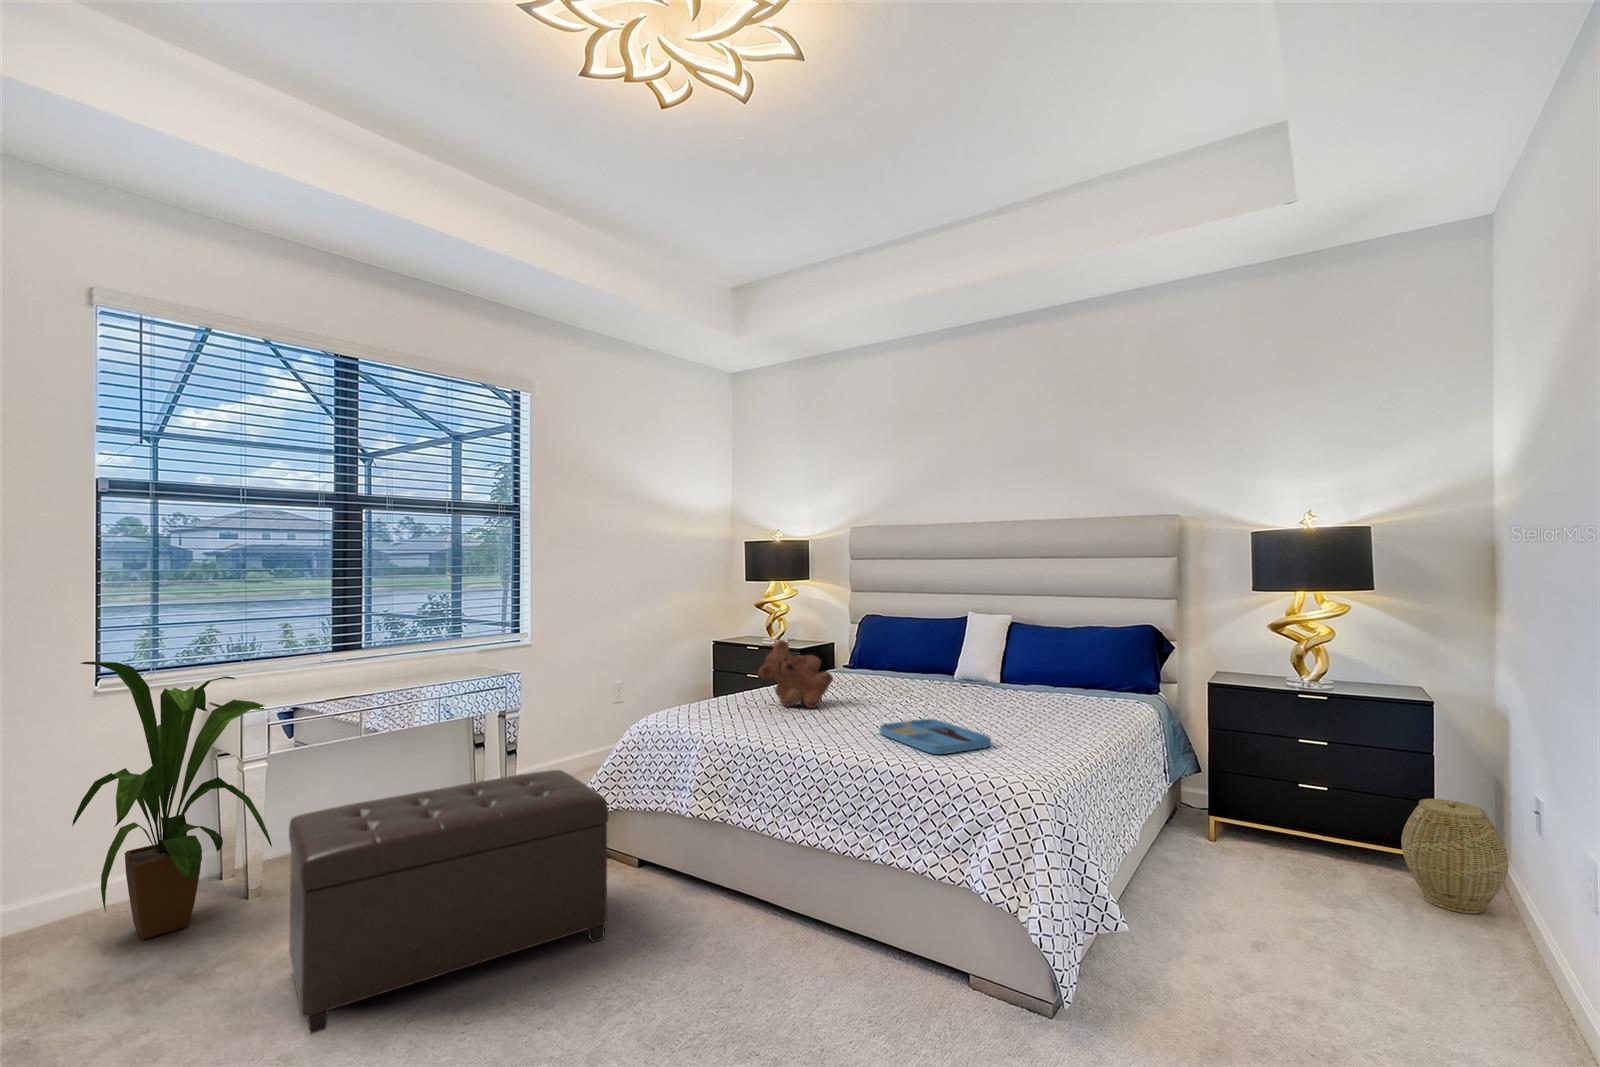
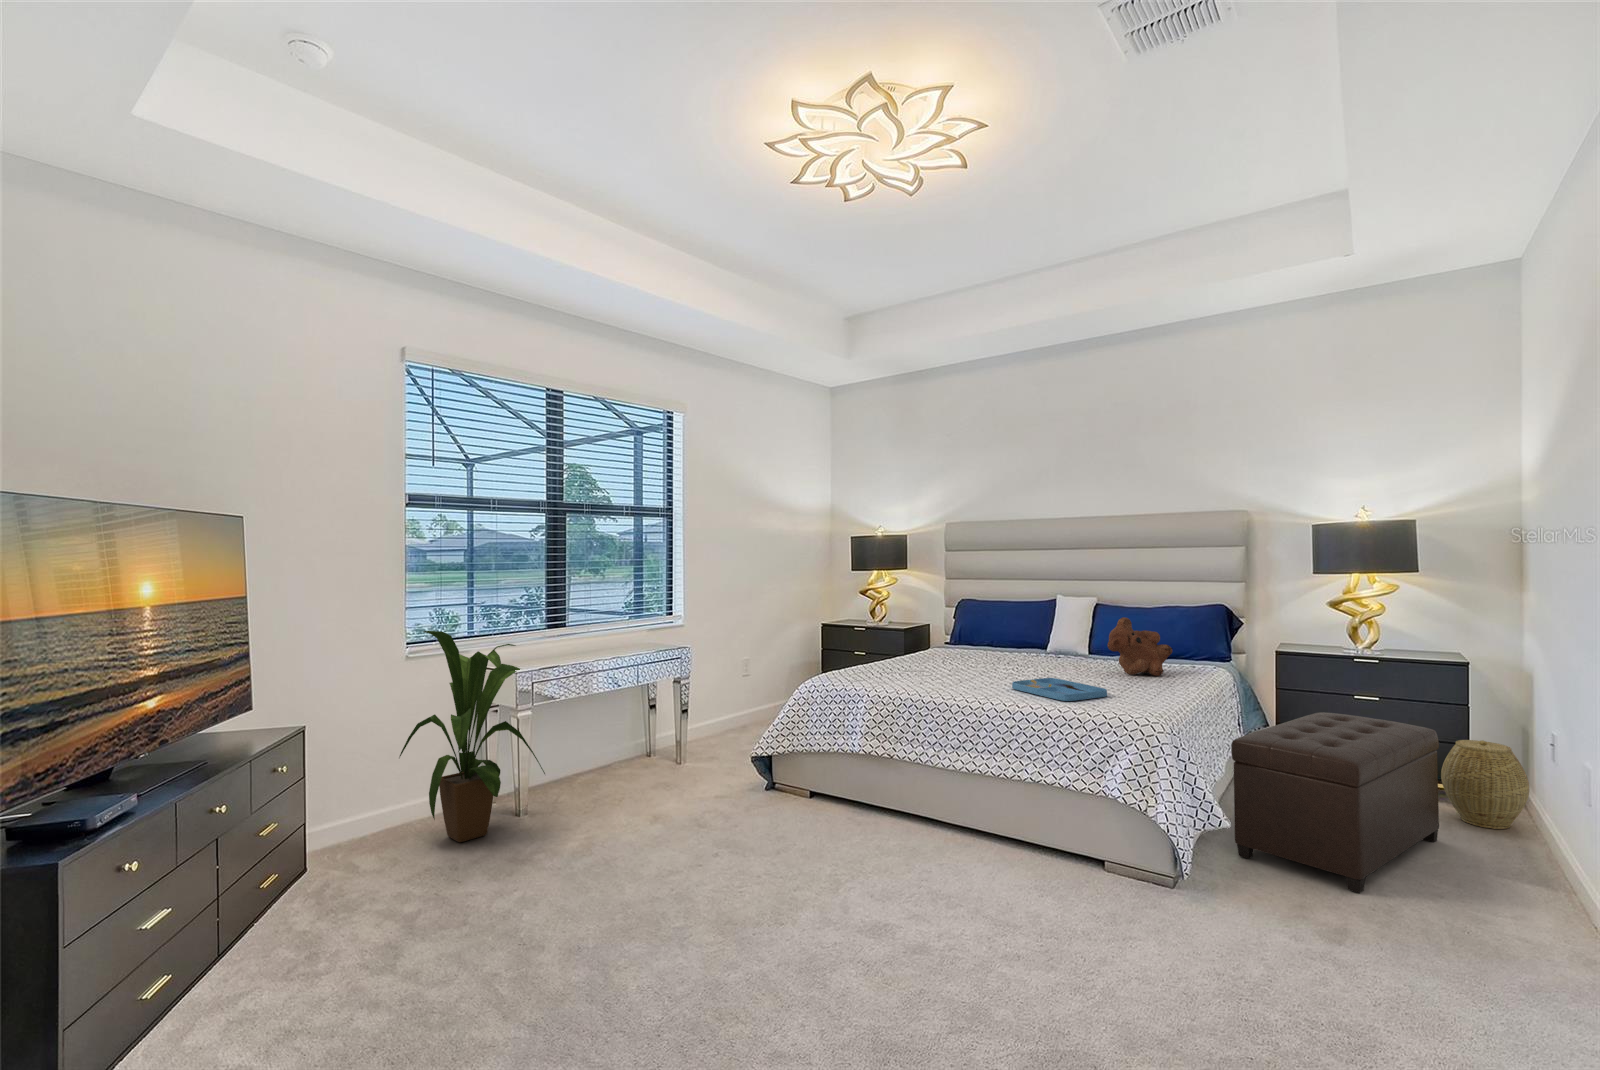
teddy bear: present [758,640,833,708] -> present [1107,617,1172,676]
ottoman: present [289,770,608,1034] -> present [1231,712,1439,893]

